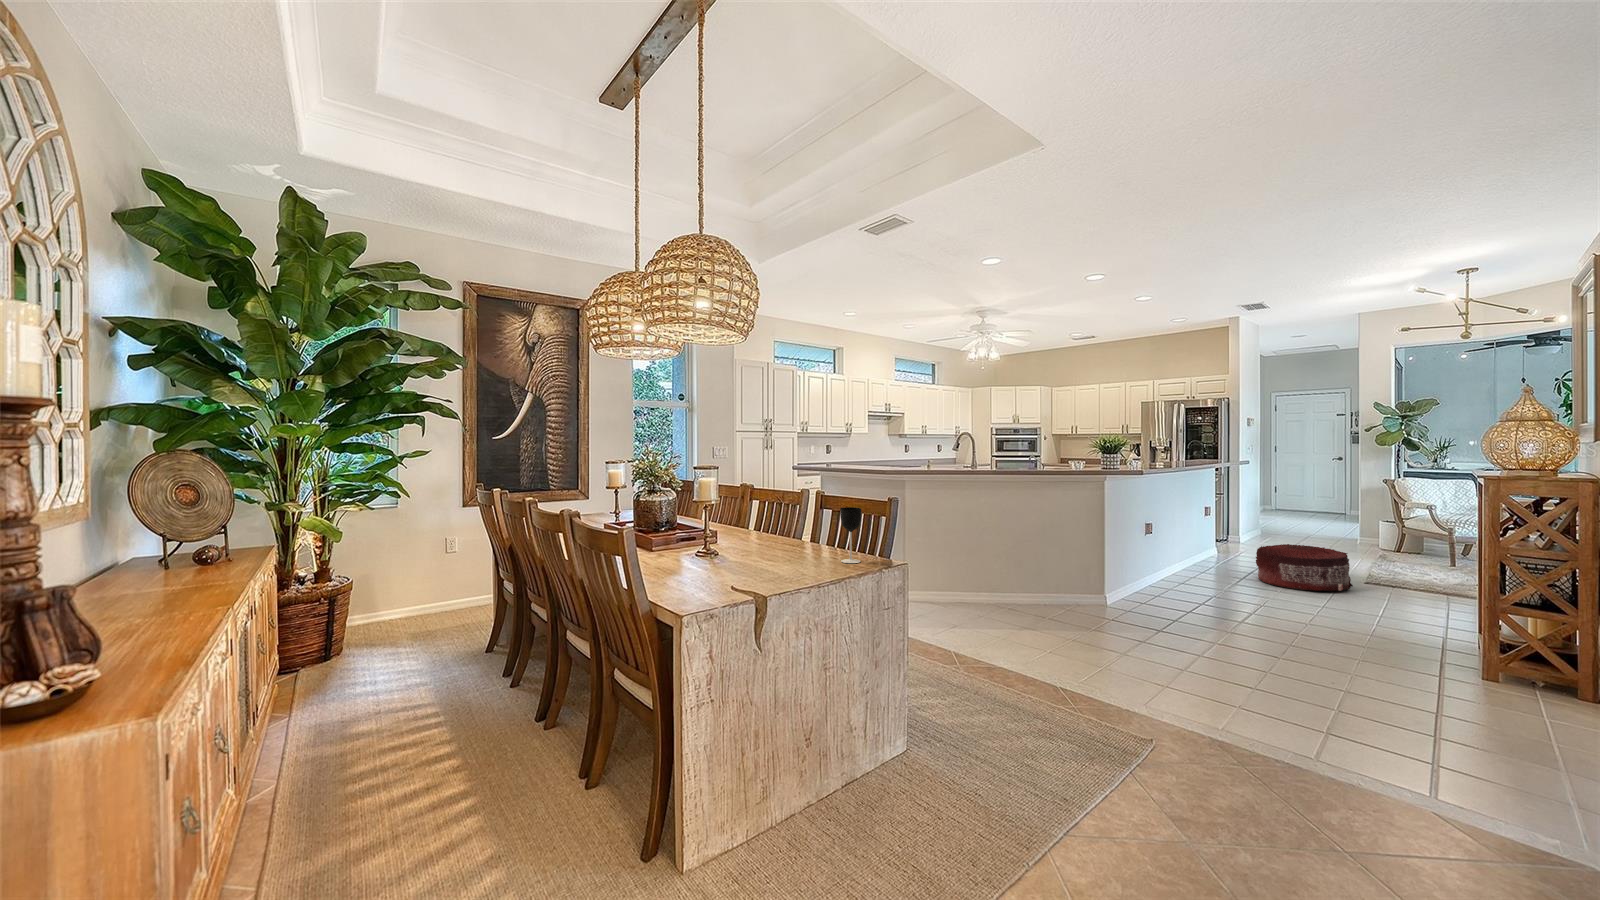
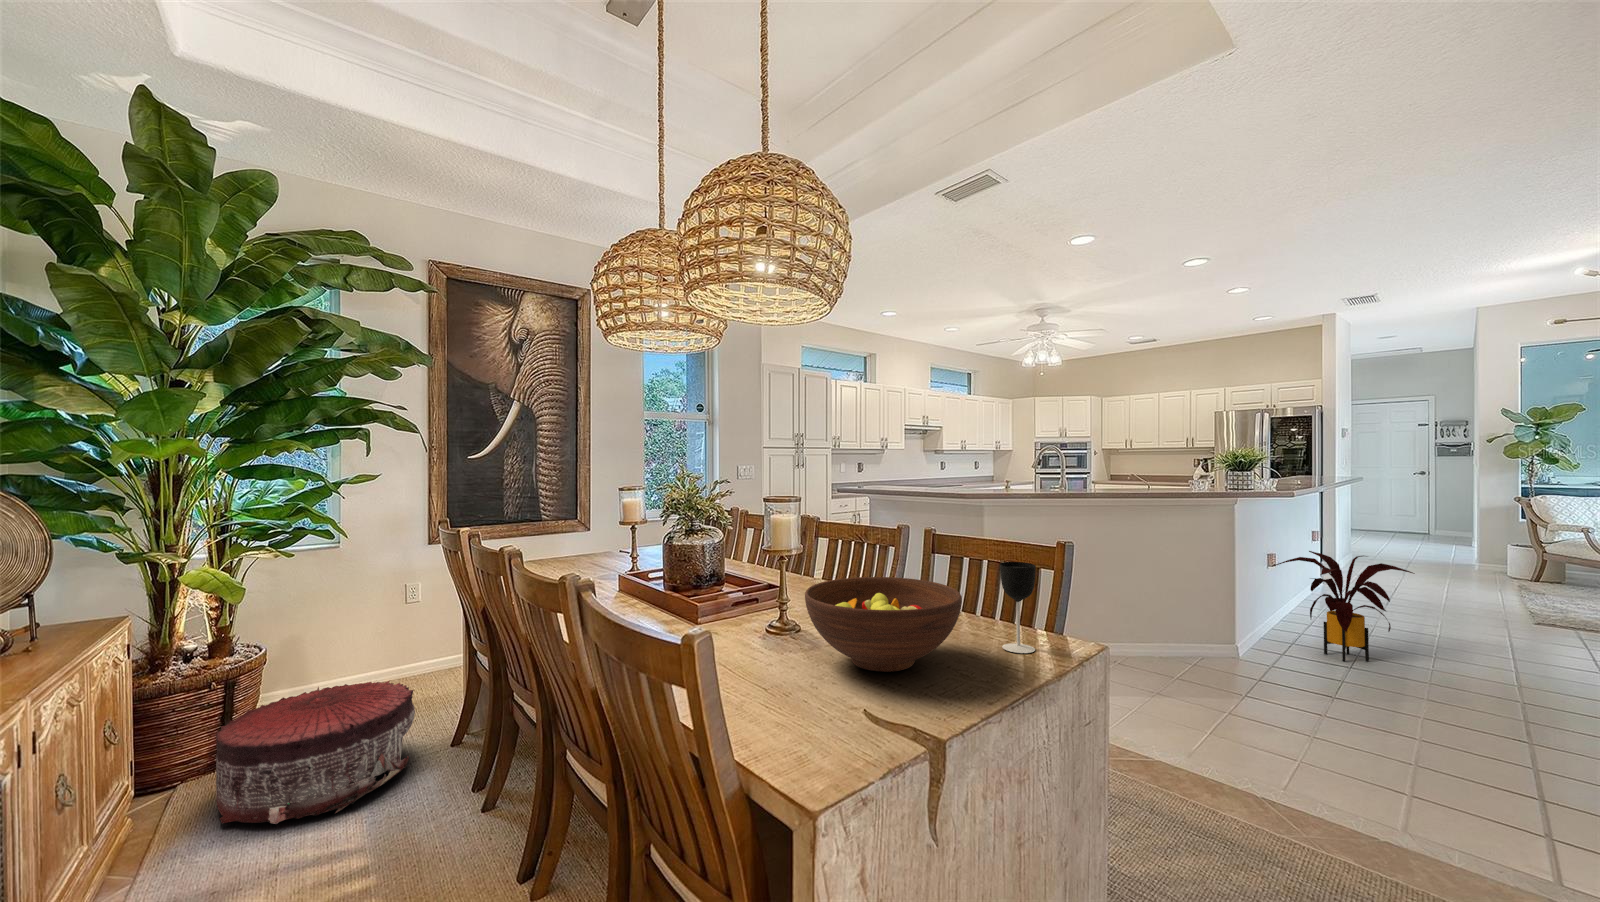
fruit bowl: none [712,517,808,570] -> present [805,577,962,672]
house plant: none [1137,517,1244,604] -> present [1273,551,1415,662]
pouf: present [1256,544,1353,591] -> present [216,681,415,824]

